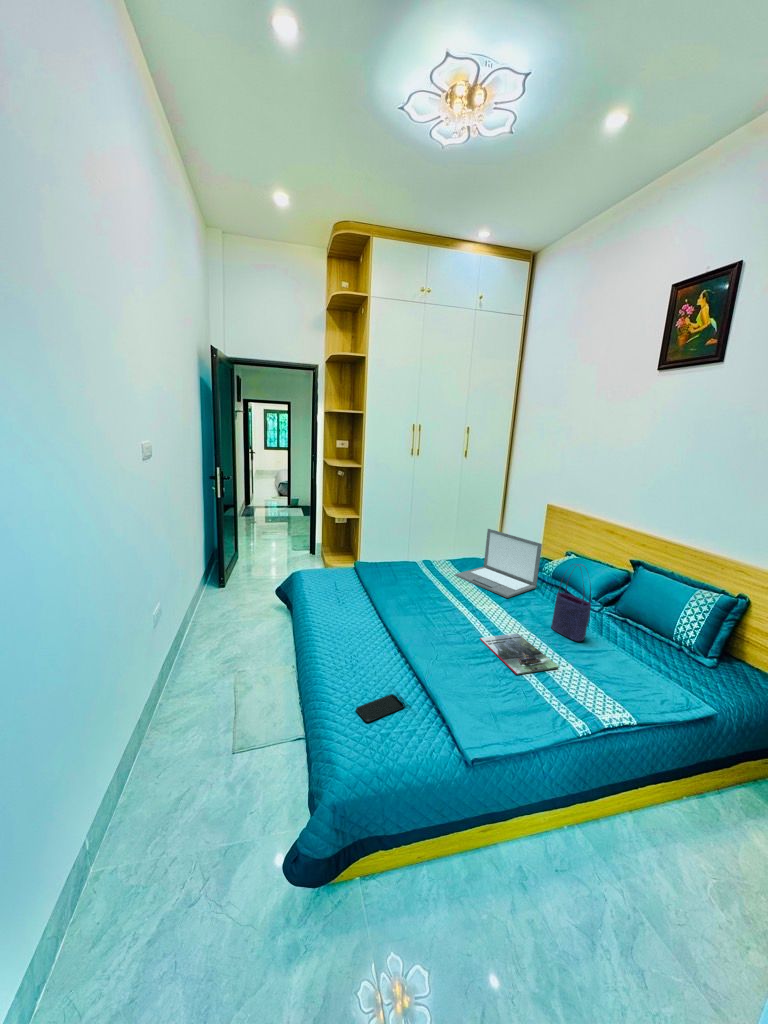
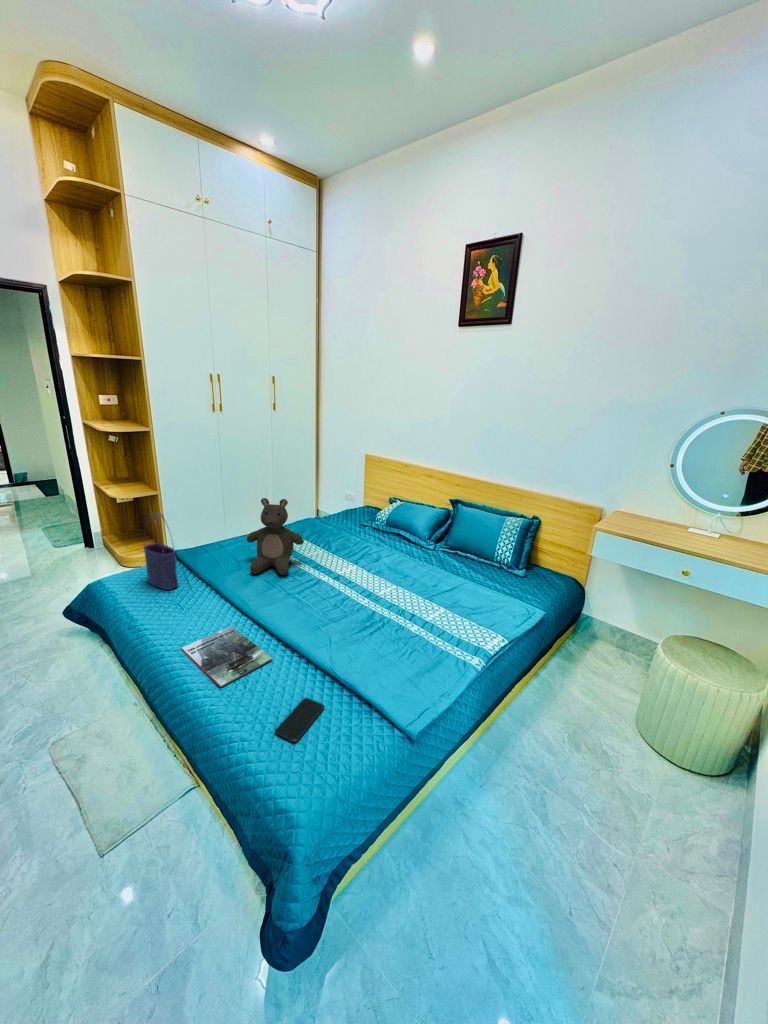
stuffed bear: none [399,527,450,598] -> present [247,498,304,575]
laptop: present [455,529,542,598] -> none [300,487,381,555]
tote bag: present [551,564,591,641] -> present [144,513,178,590]
magazine: present [480,633,559,675] -> present [181,626,272,687]

